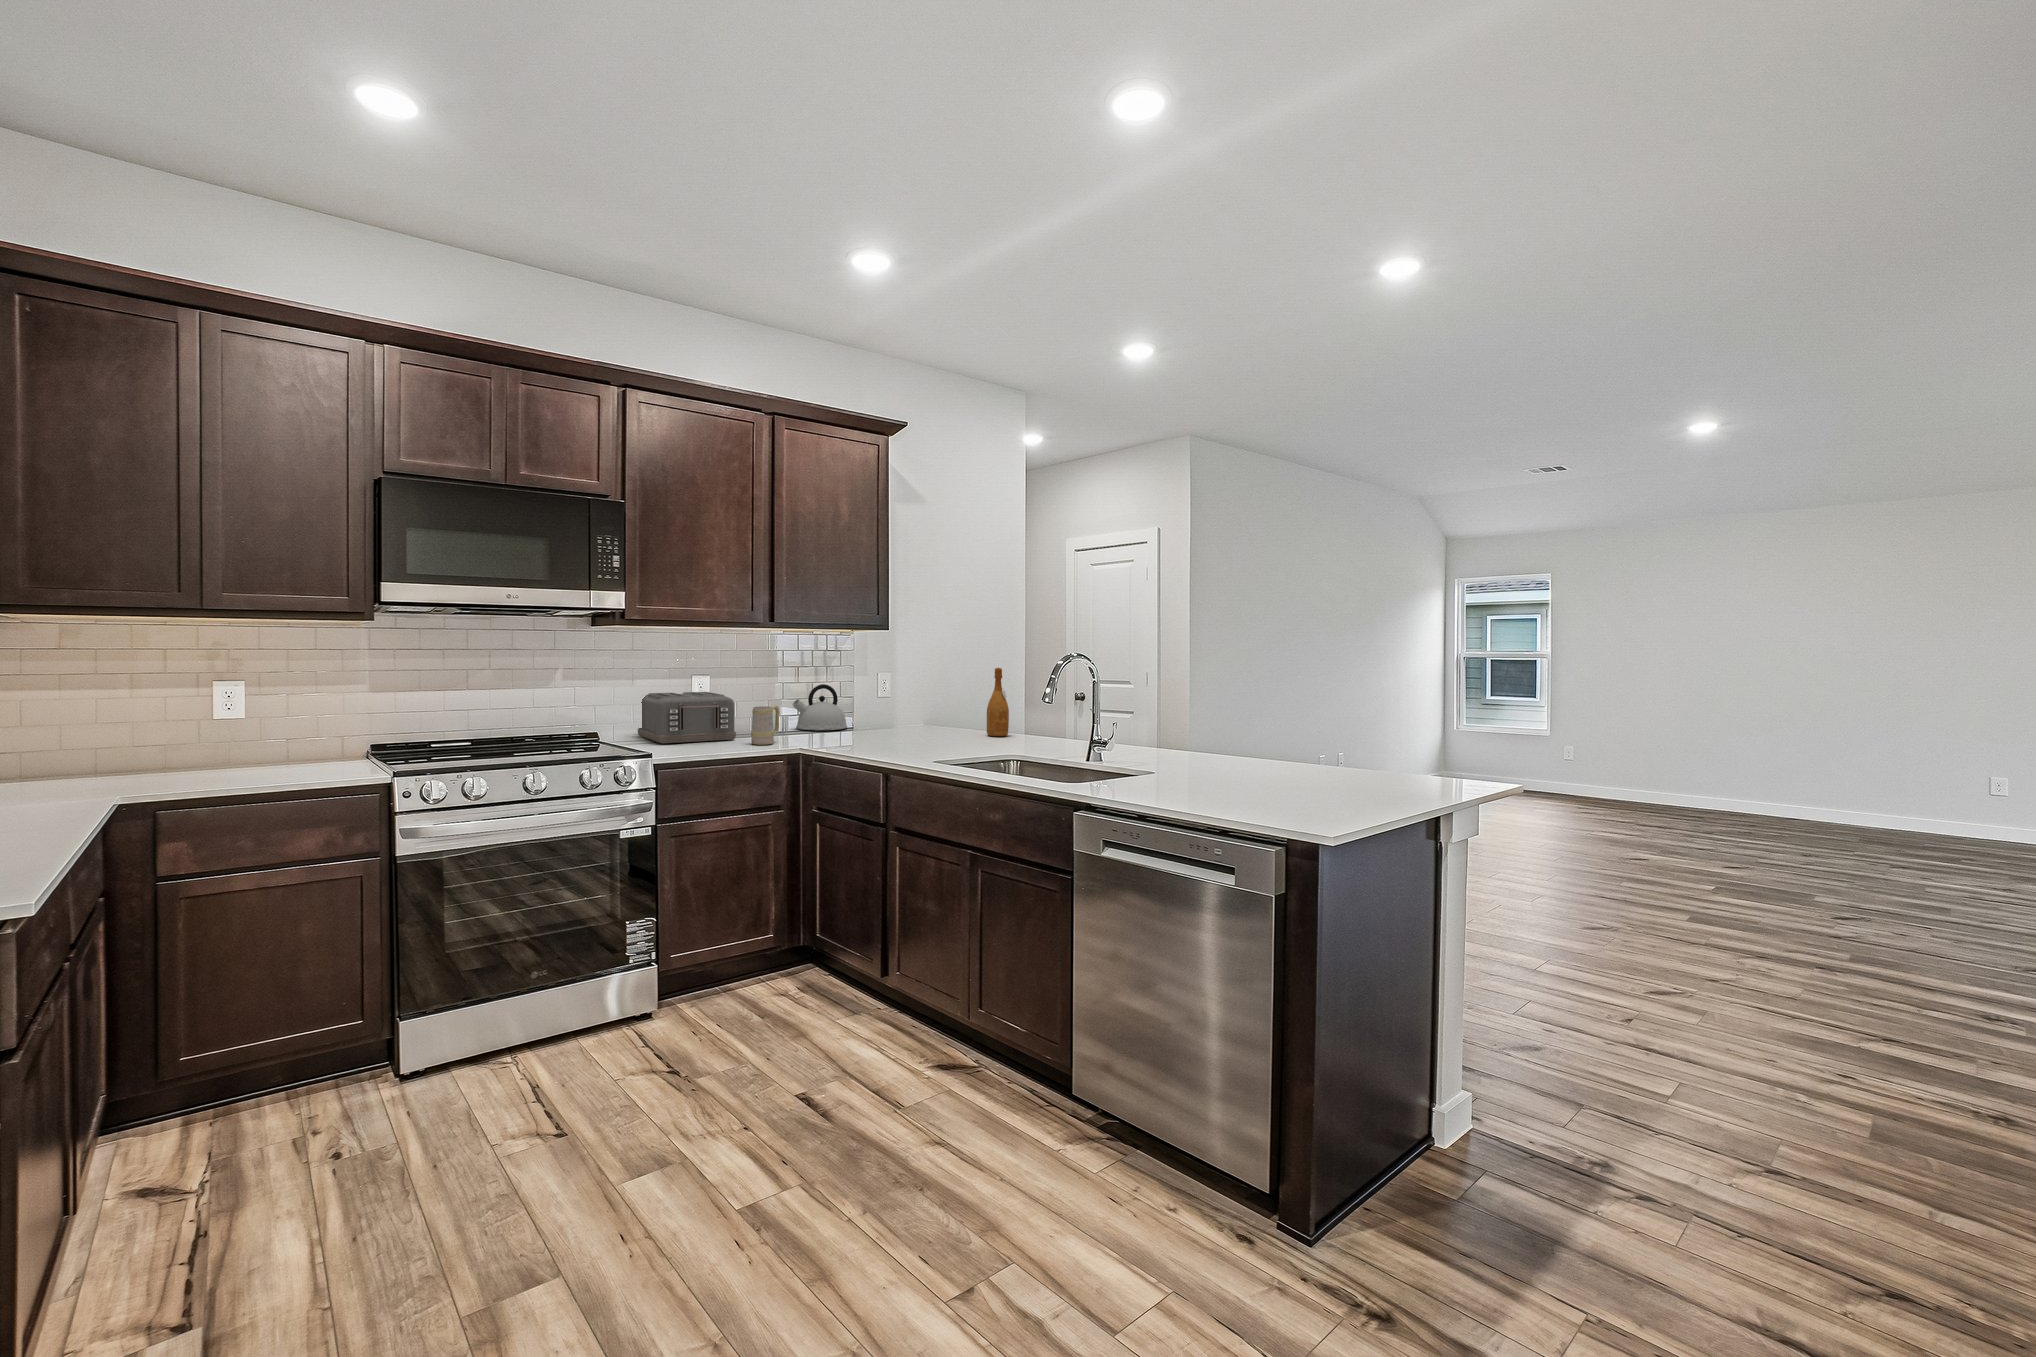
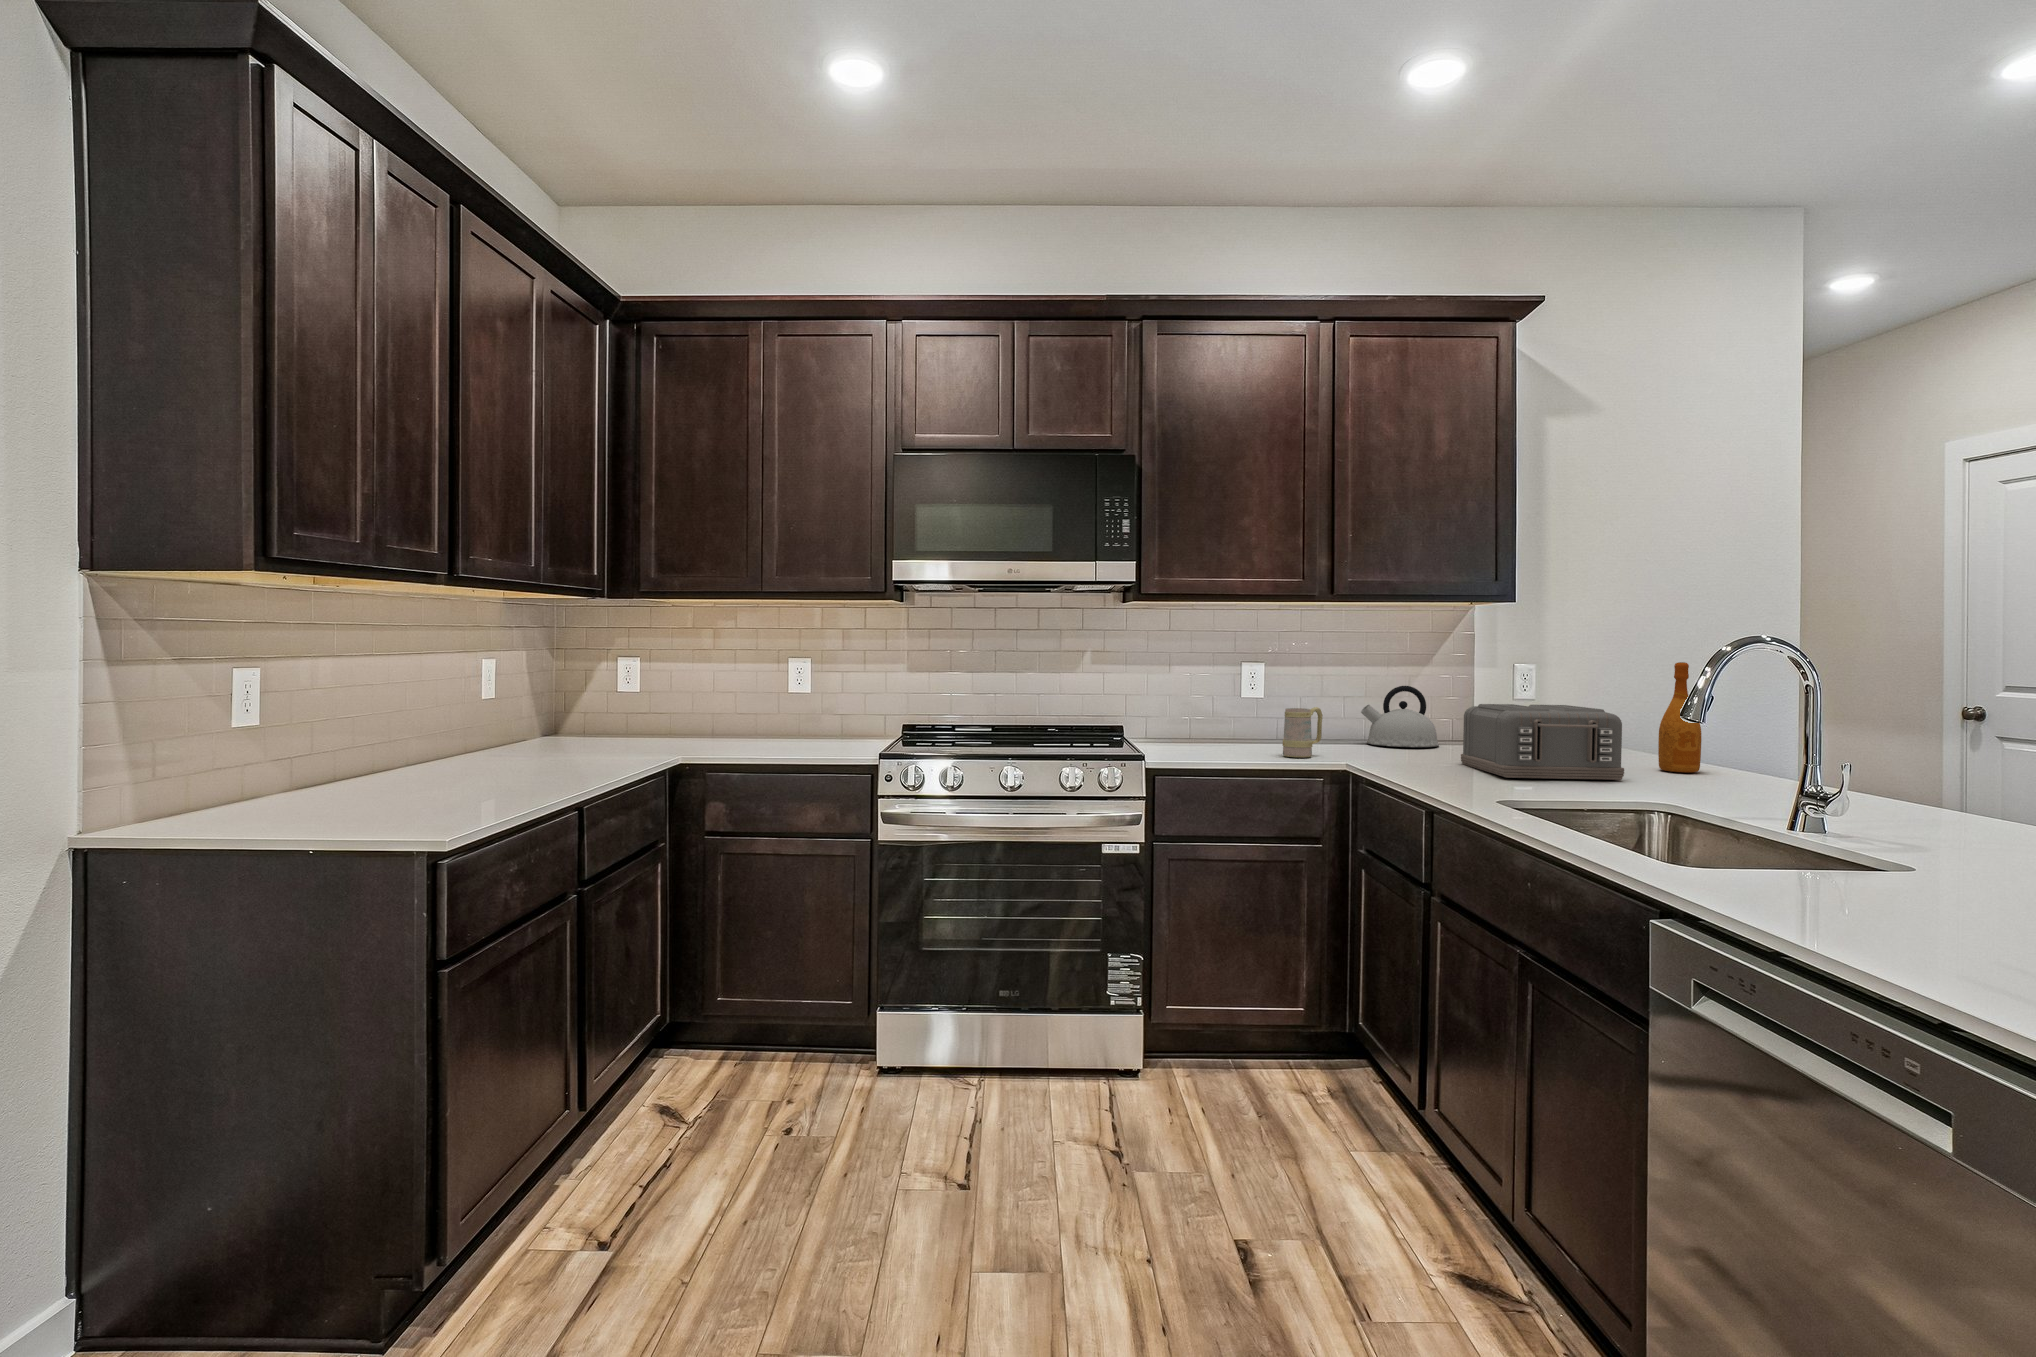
toaster: present [638,692,736,743] -> present [1461,704,1624,780]

